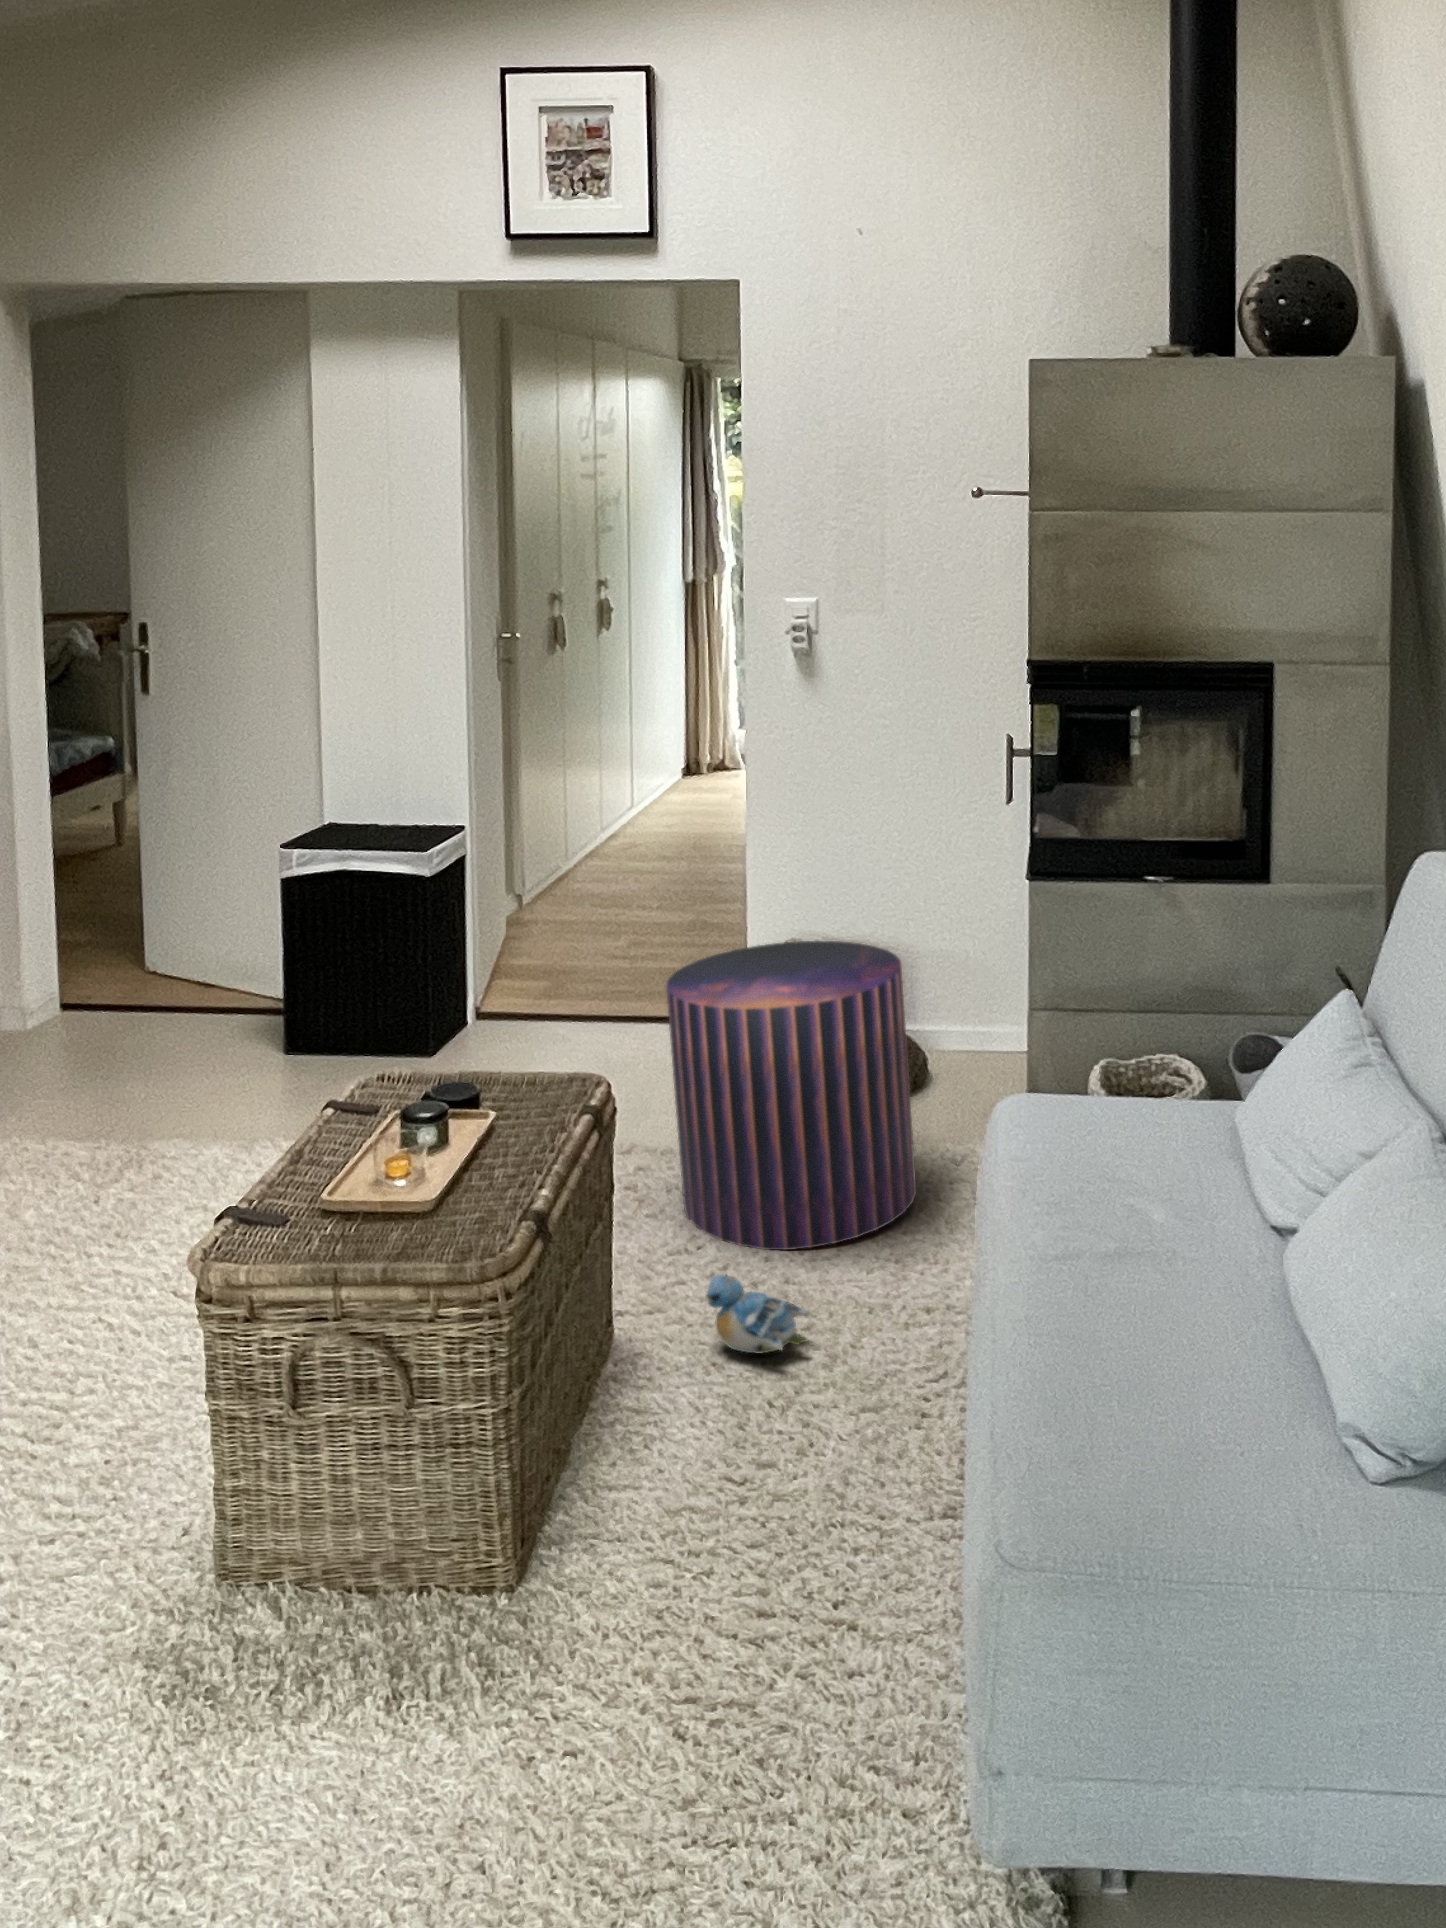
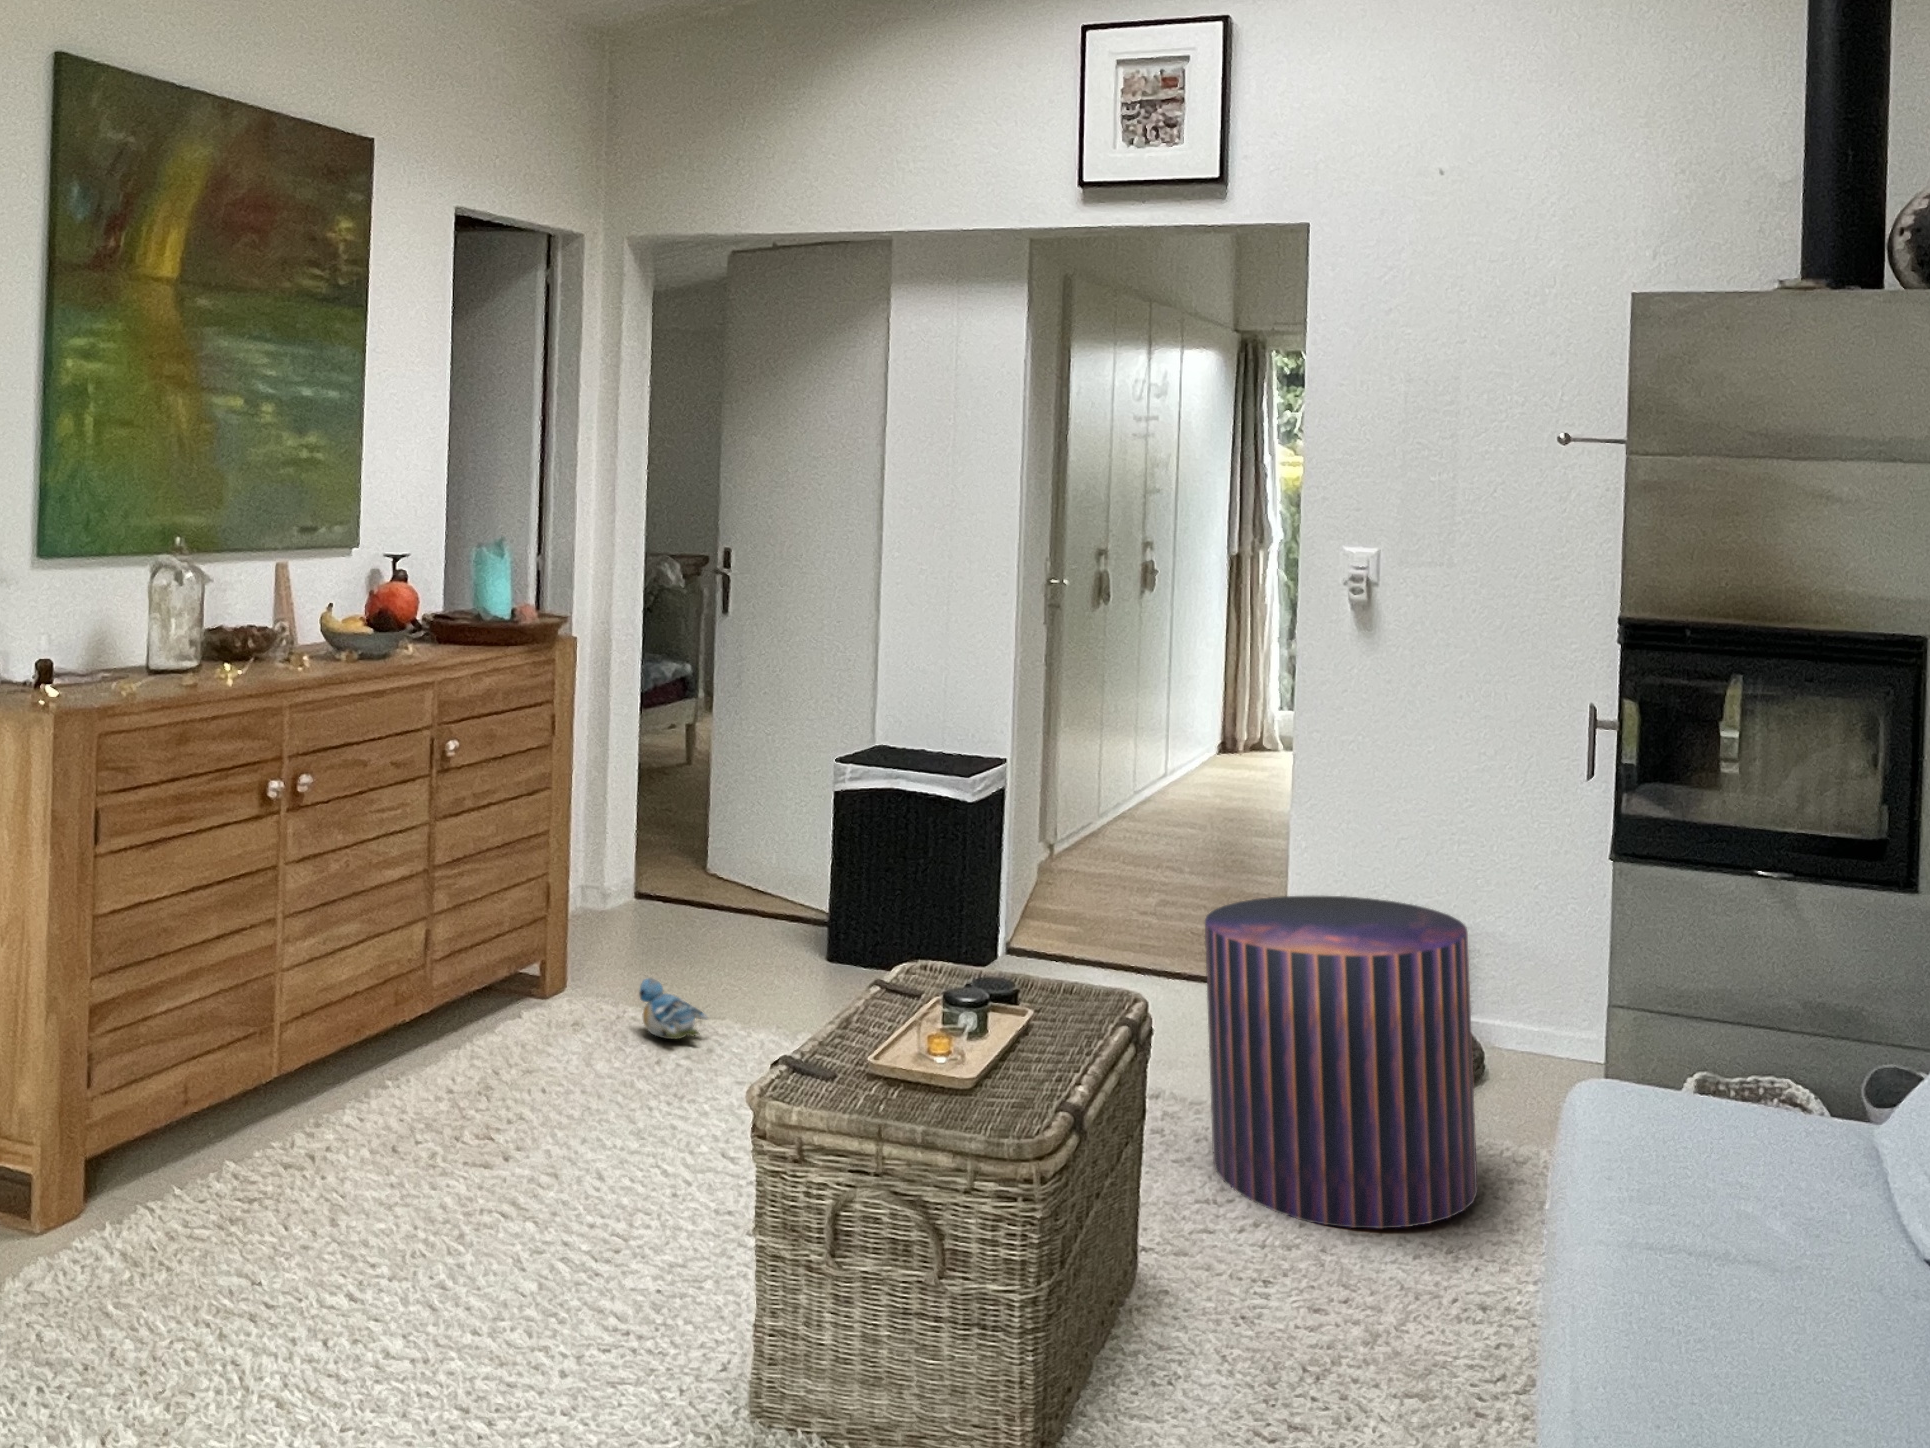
plush toy: present [706,1274,807,1353] -> present [639,978,708,1039]

